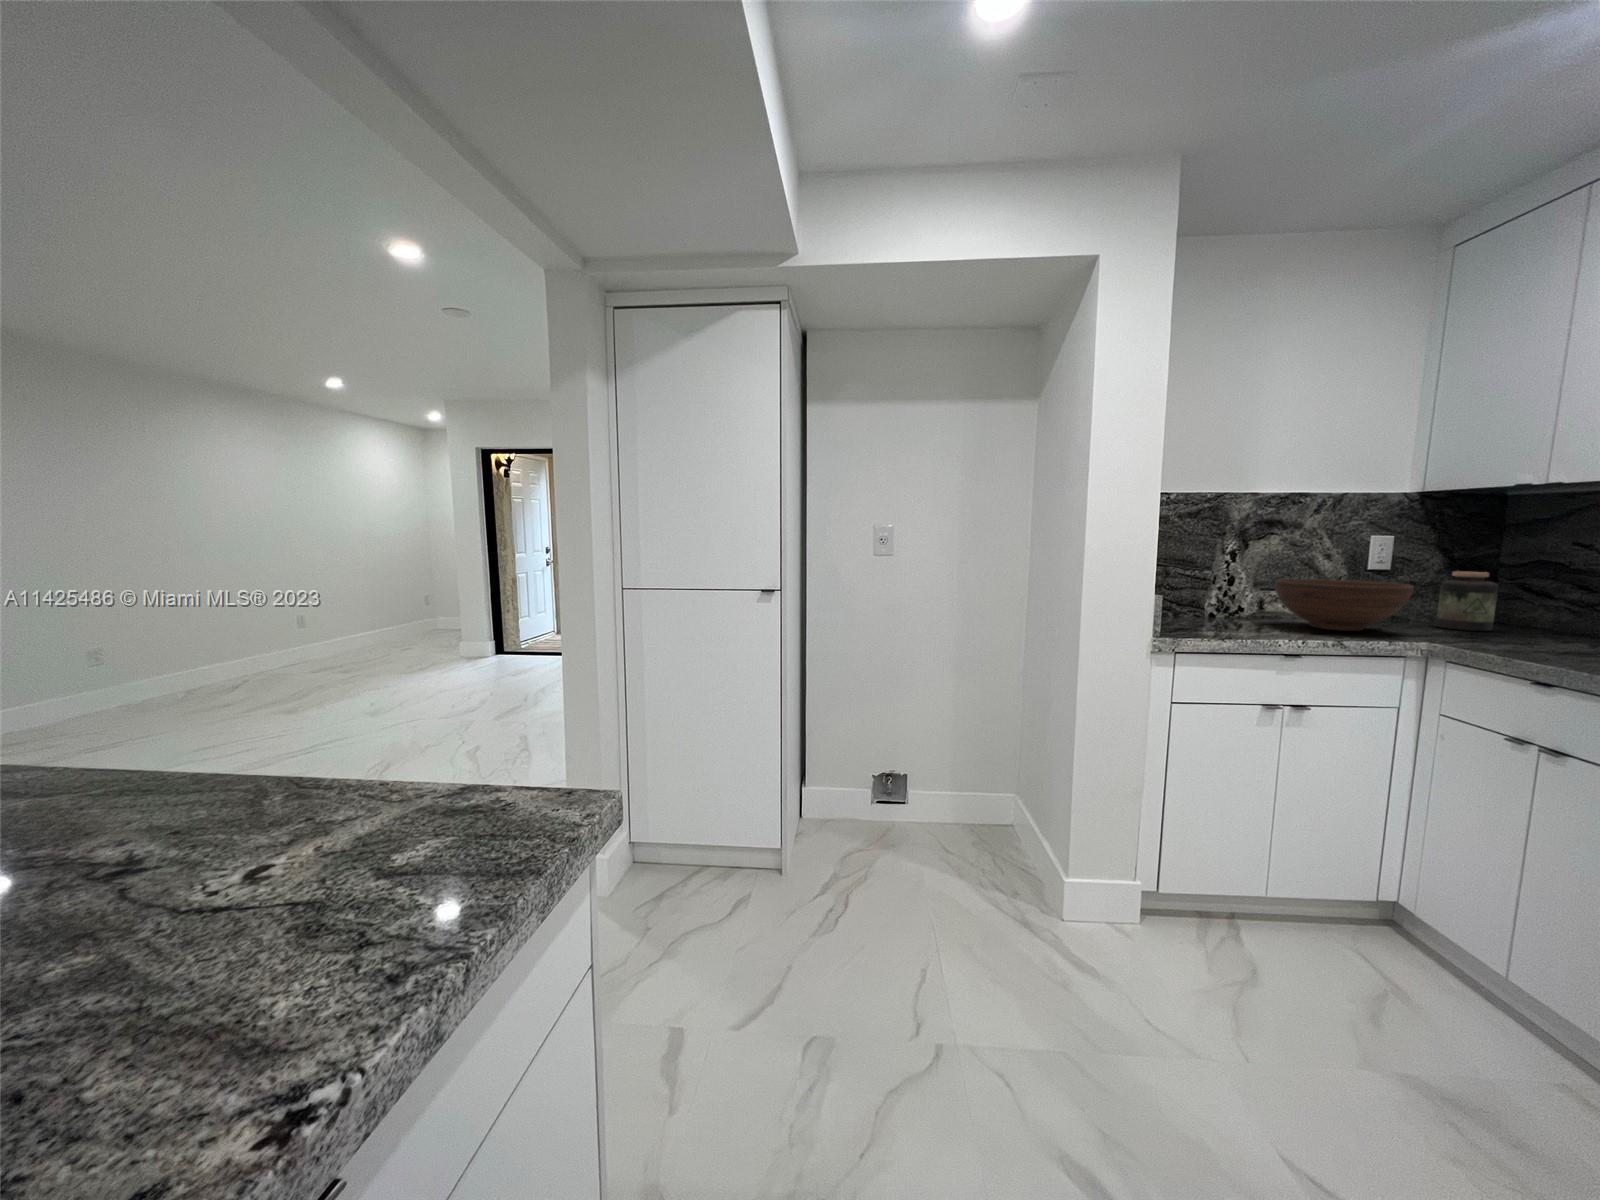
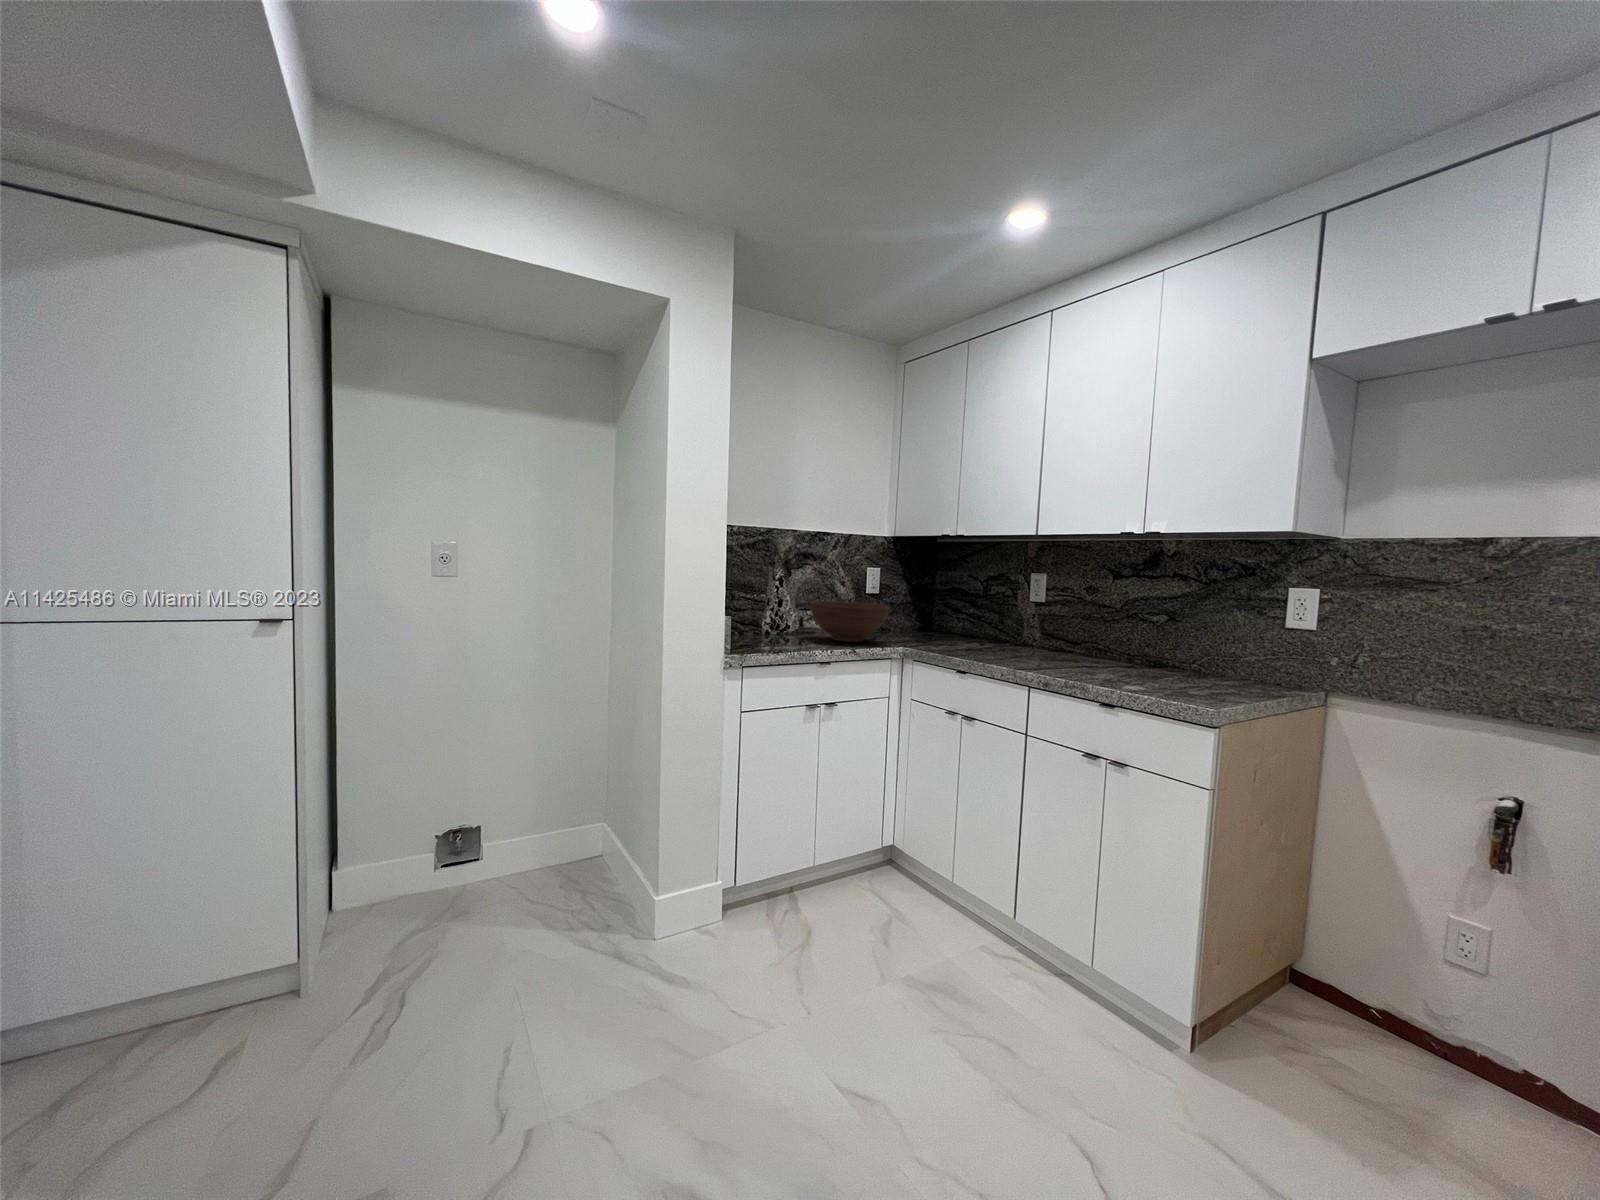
jar: present [1436,572,1498,631] -> none [903,596,932,638]

